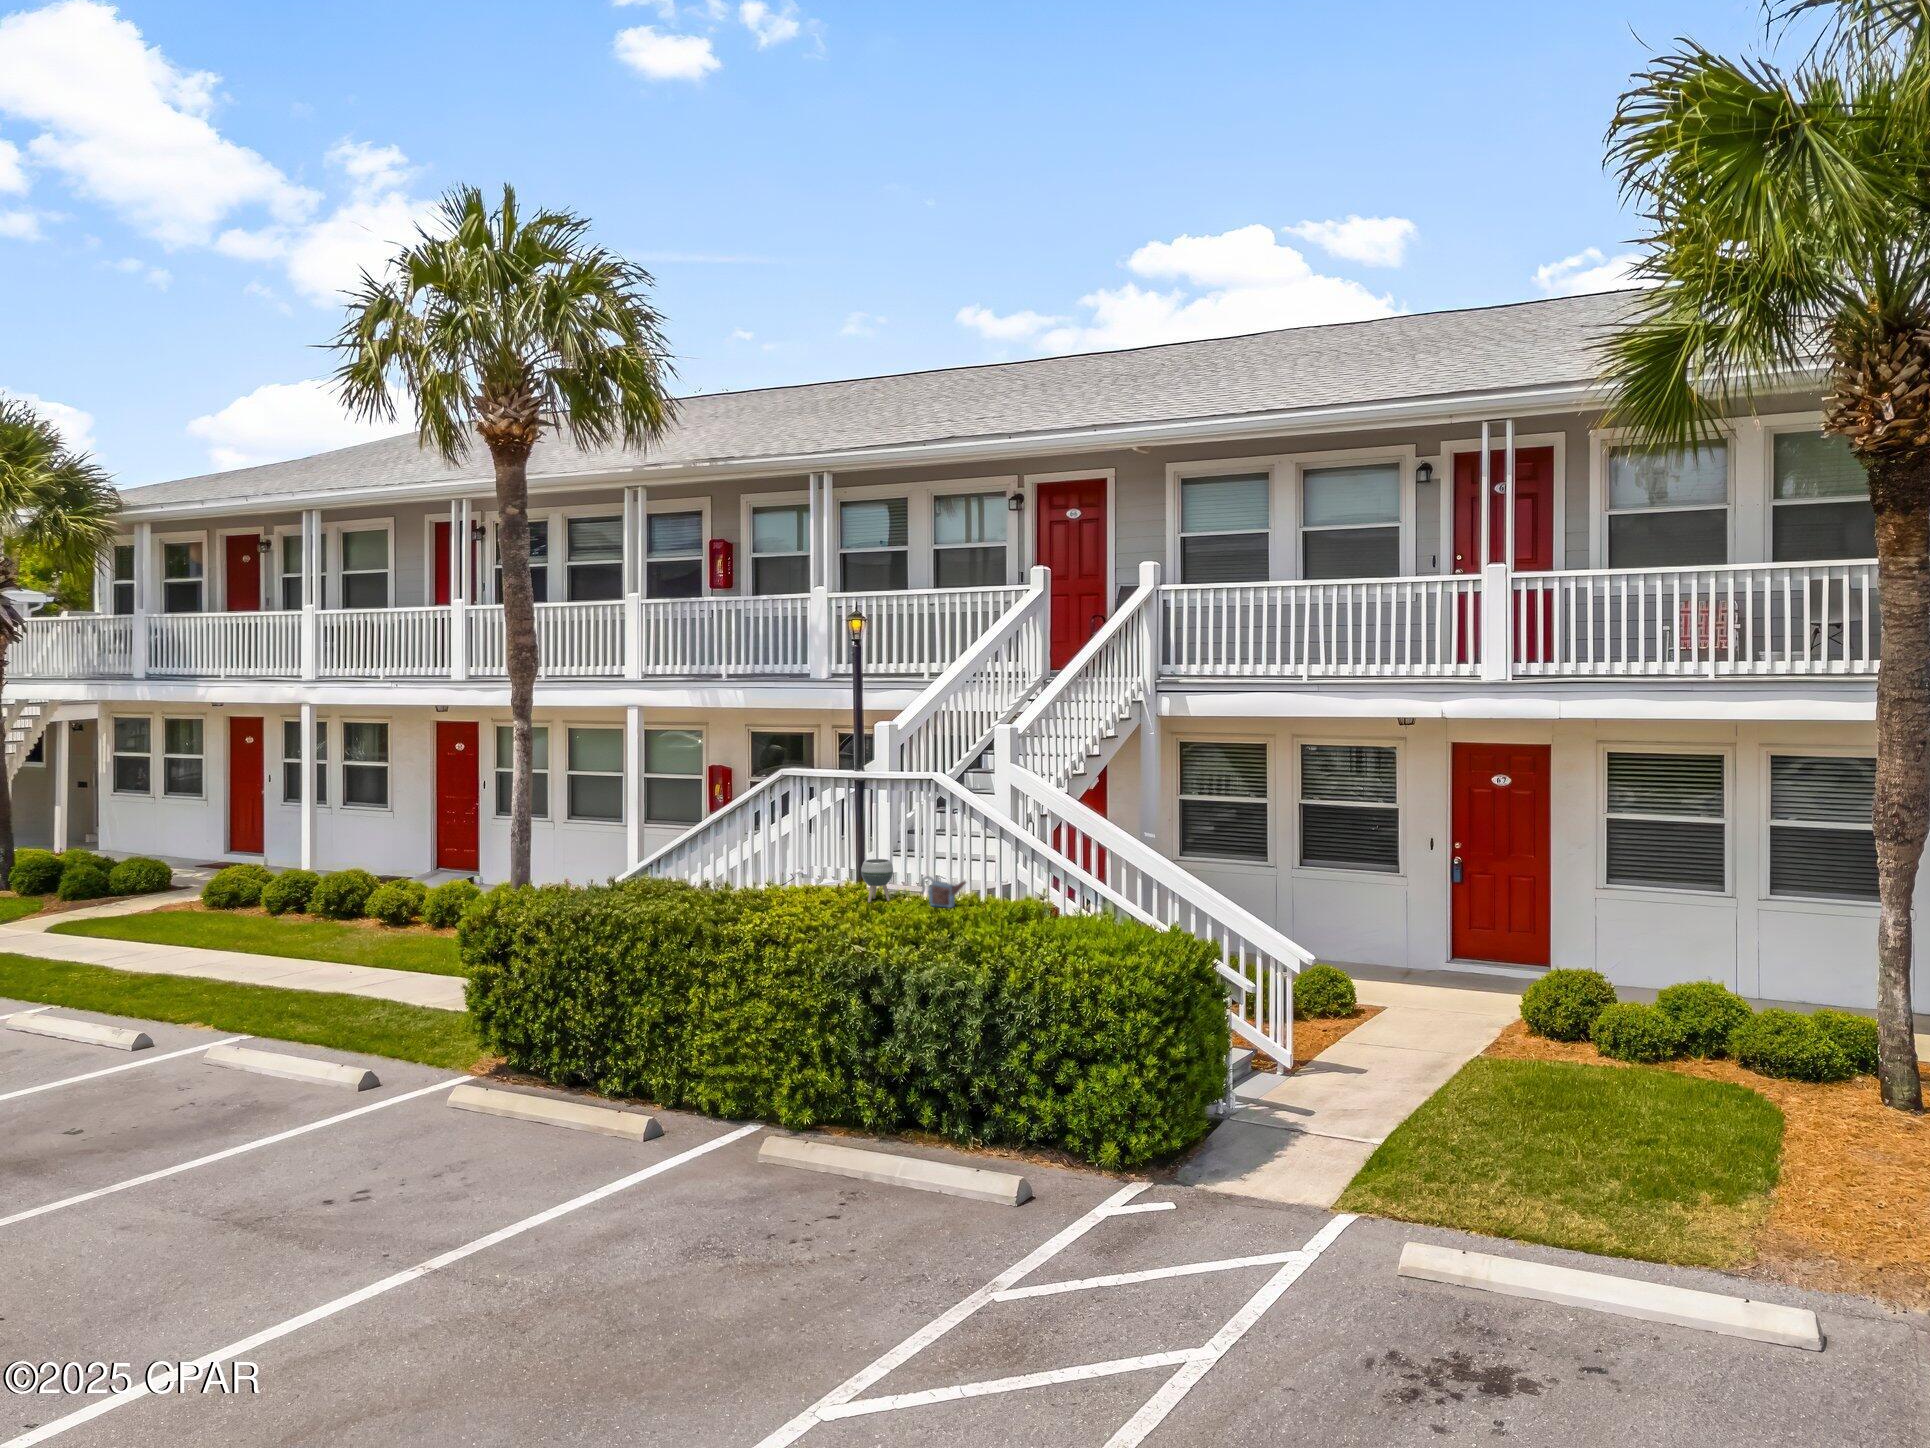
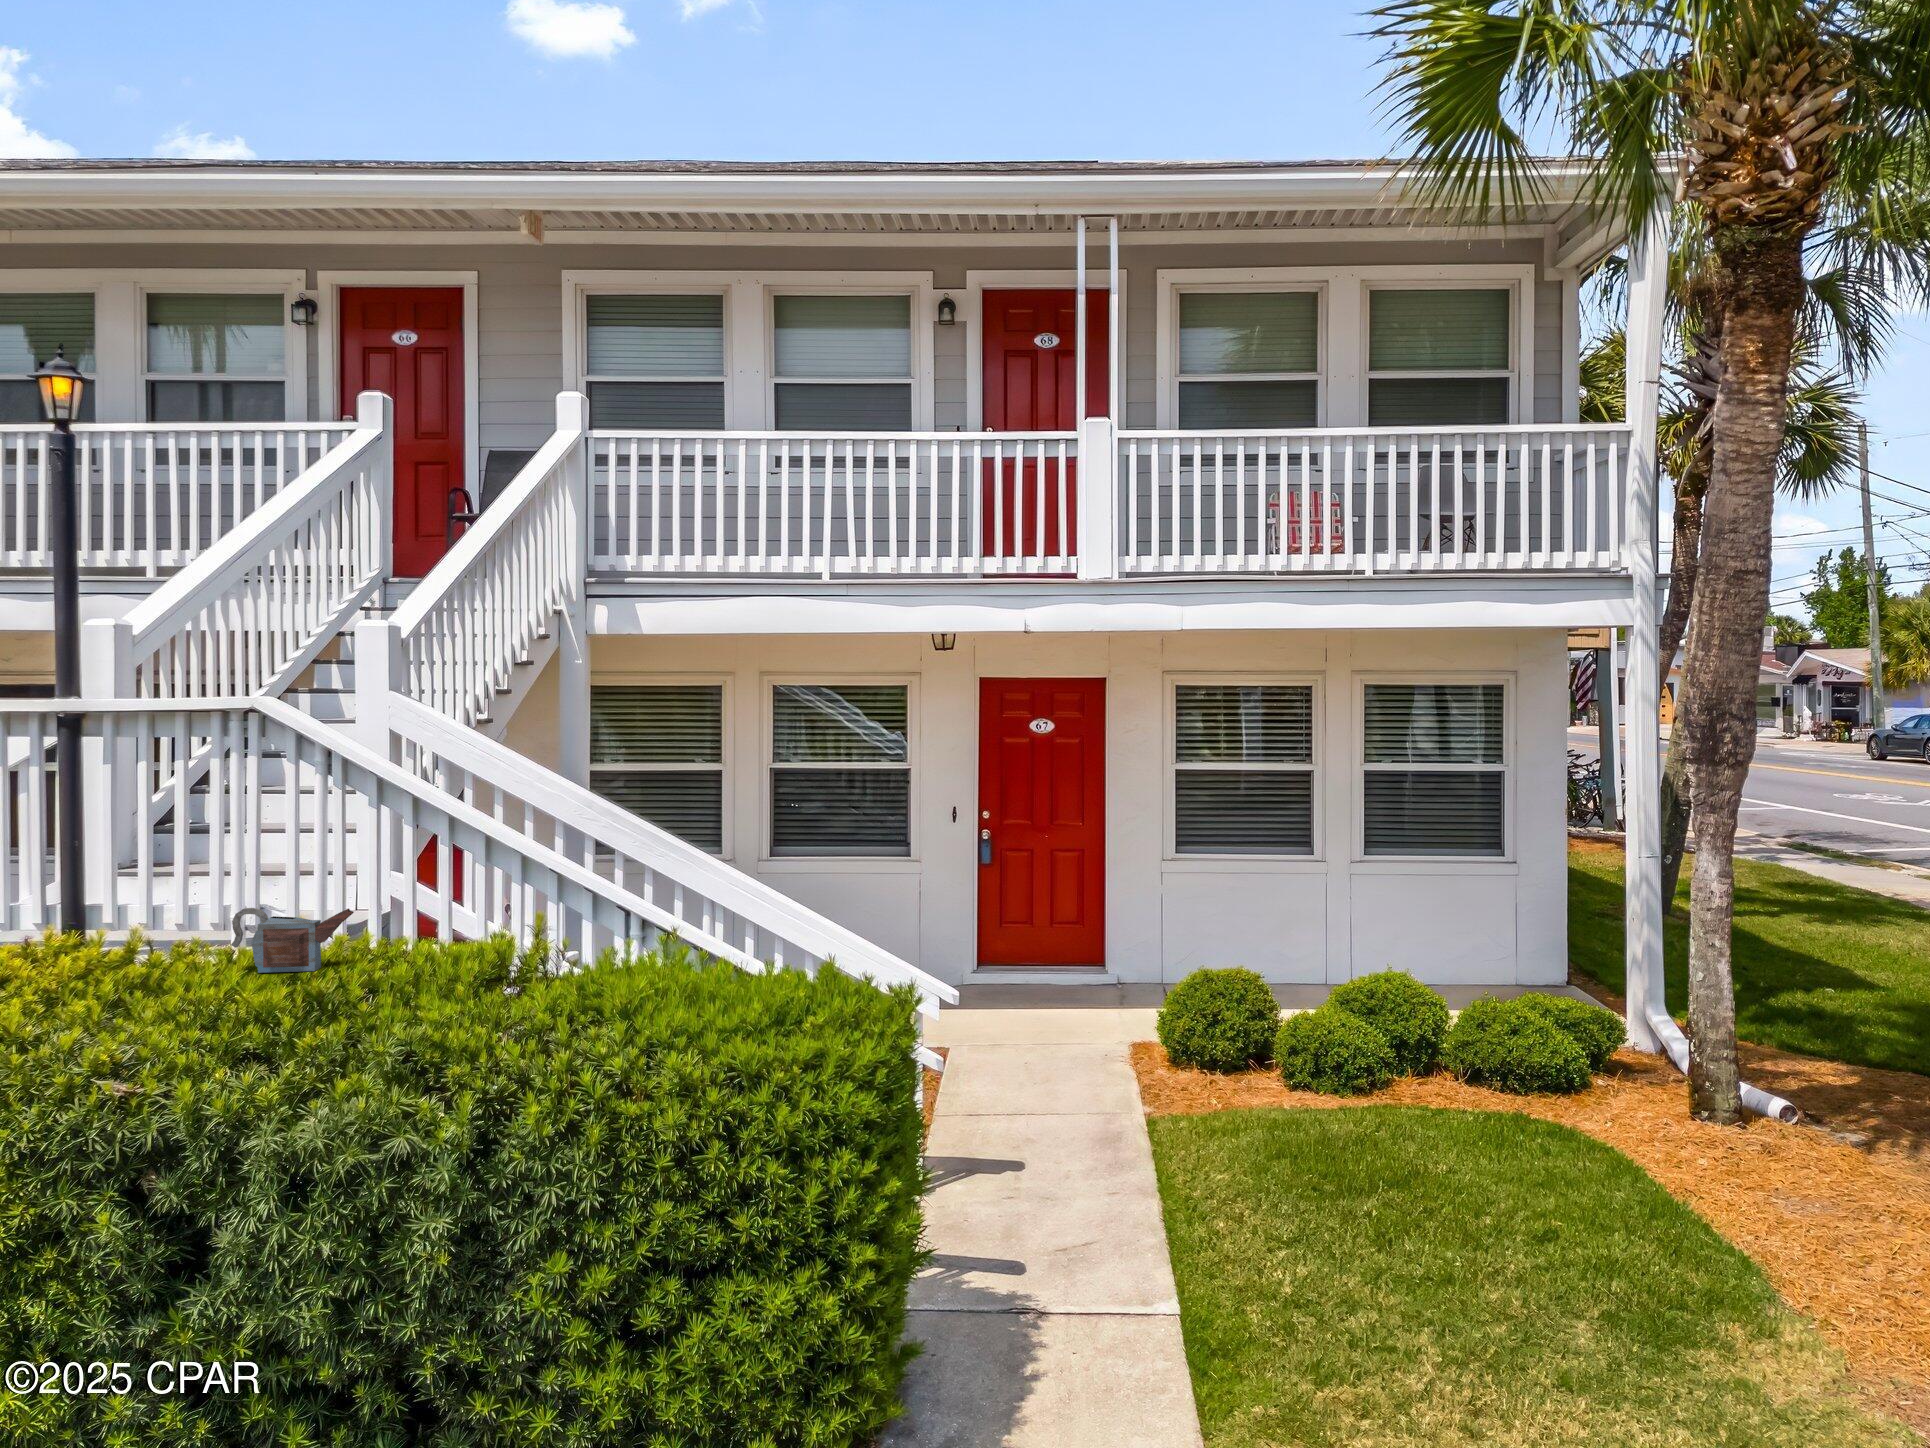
planter: present [861,859,893,902] -> none [59,881,149,983]

